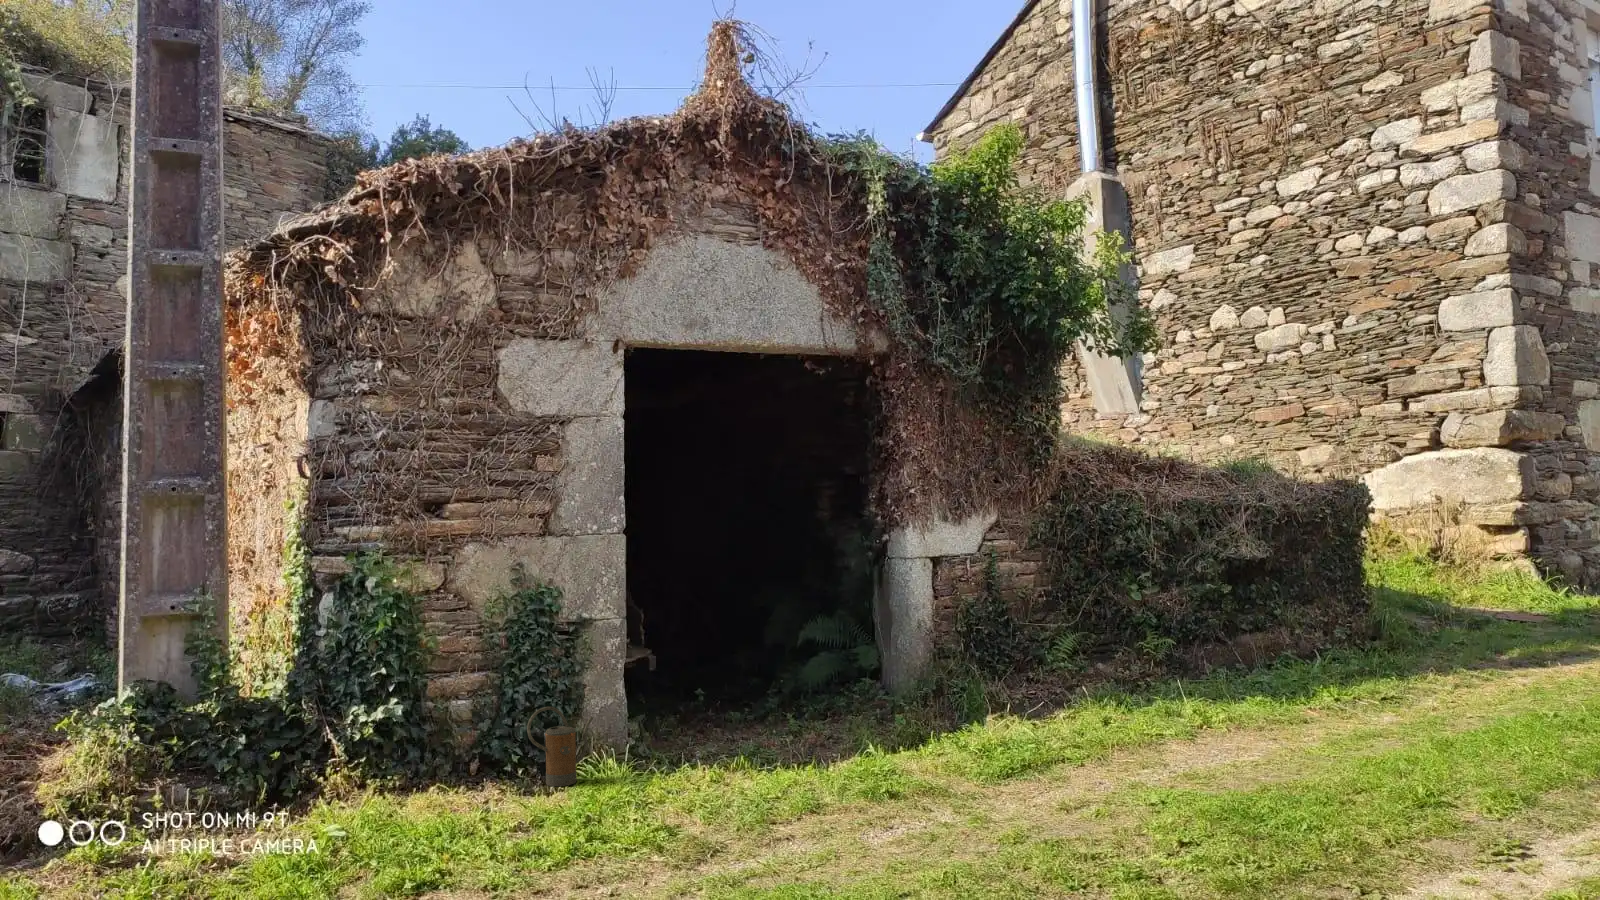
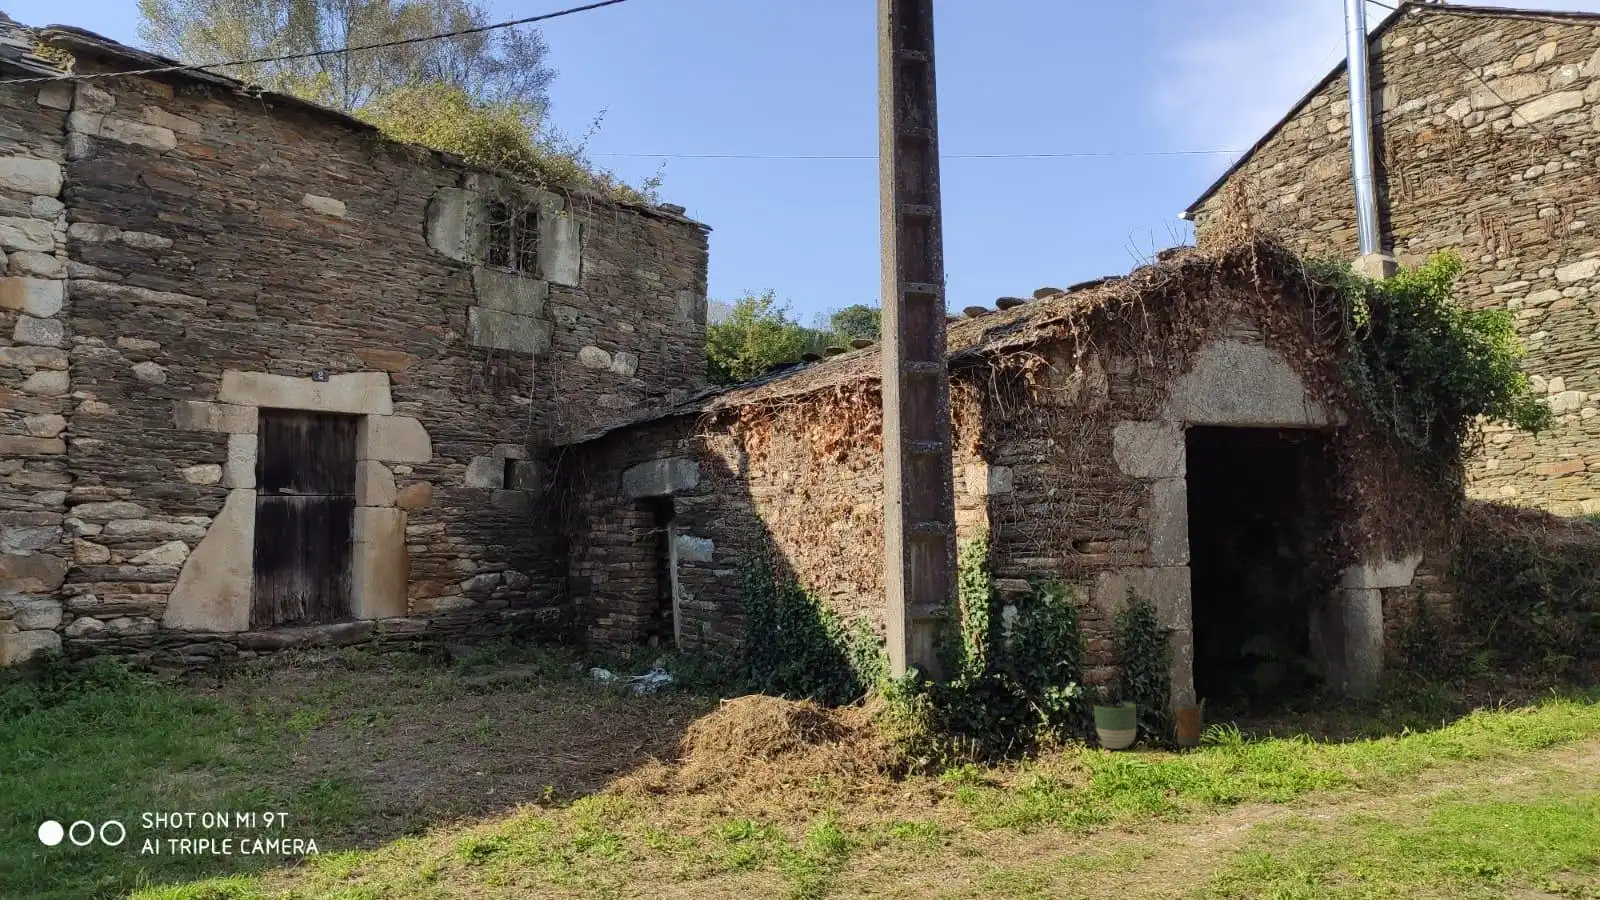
planter: none [415,725,477,794] -> present [1092,702,1136,749]

